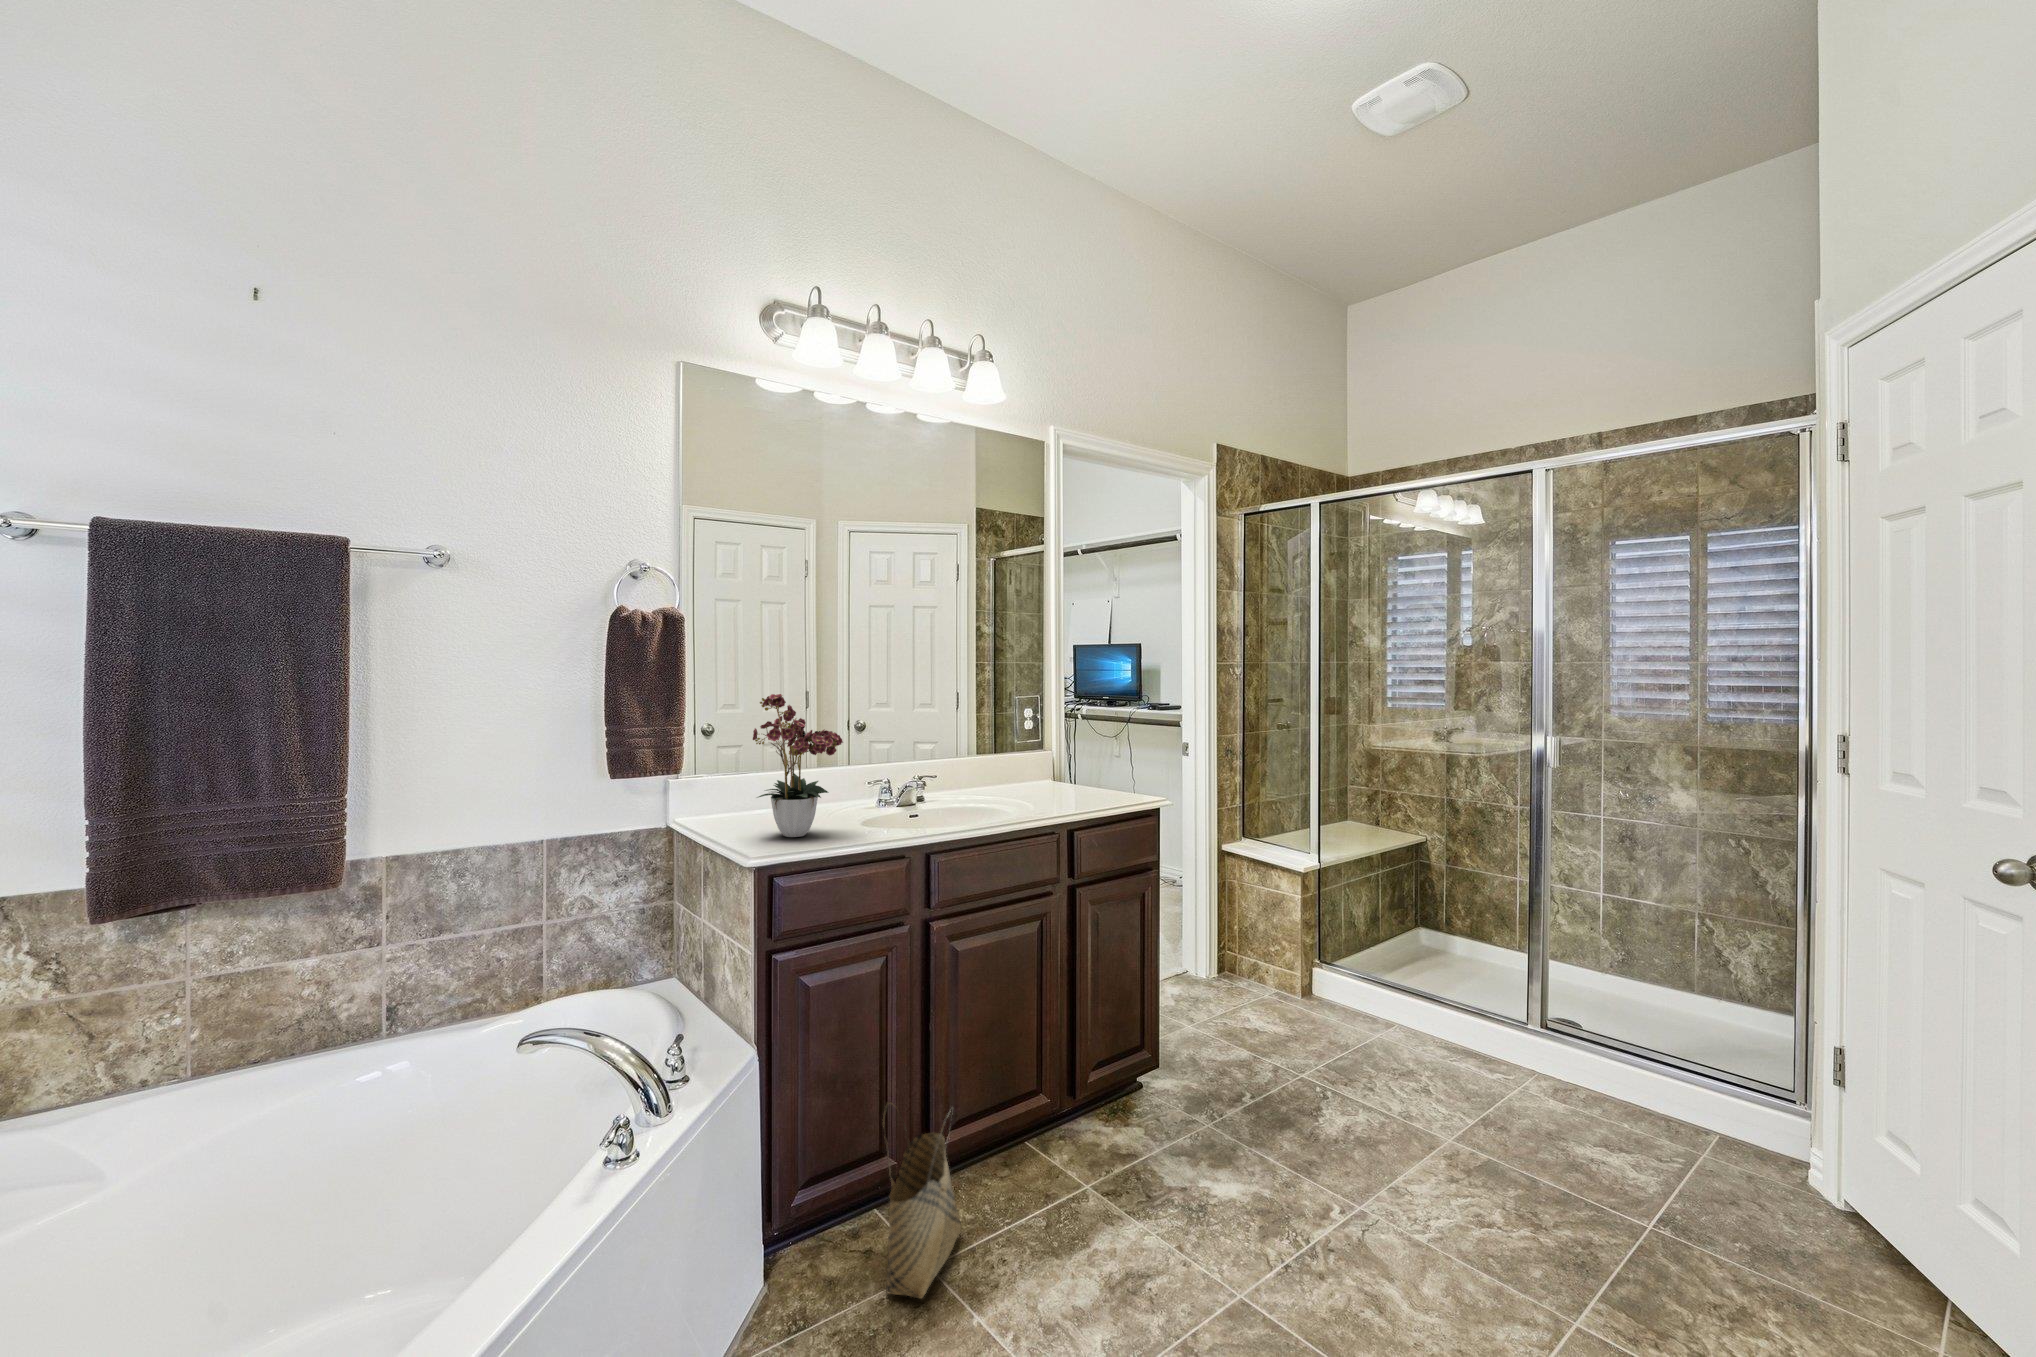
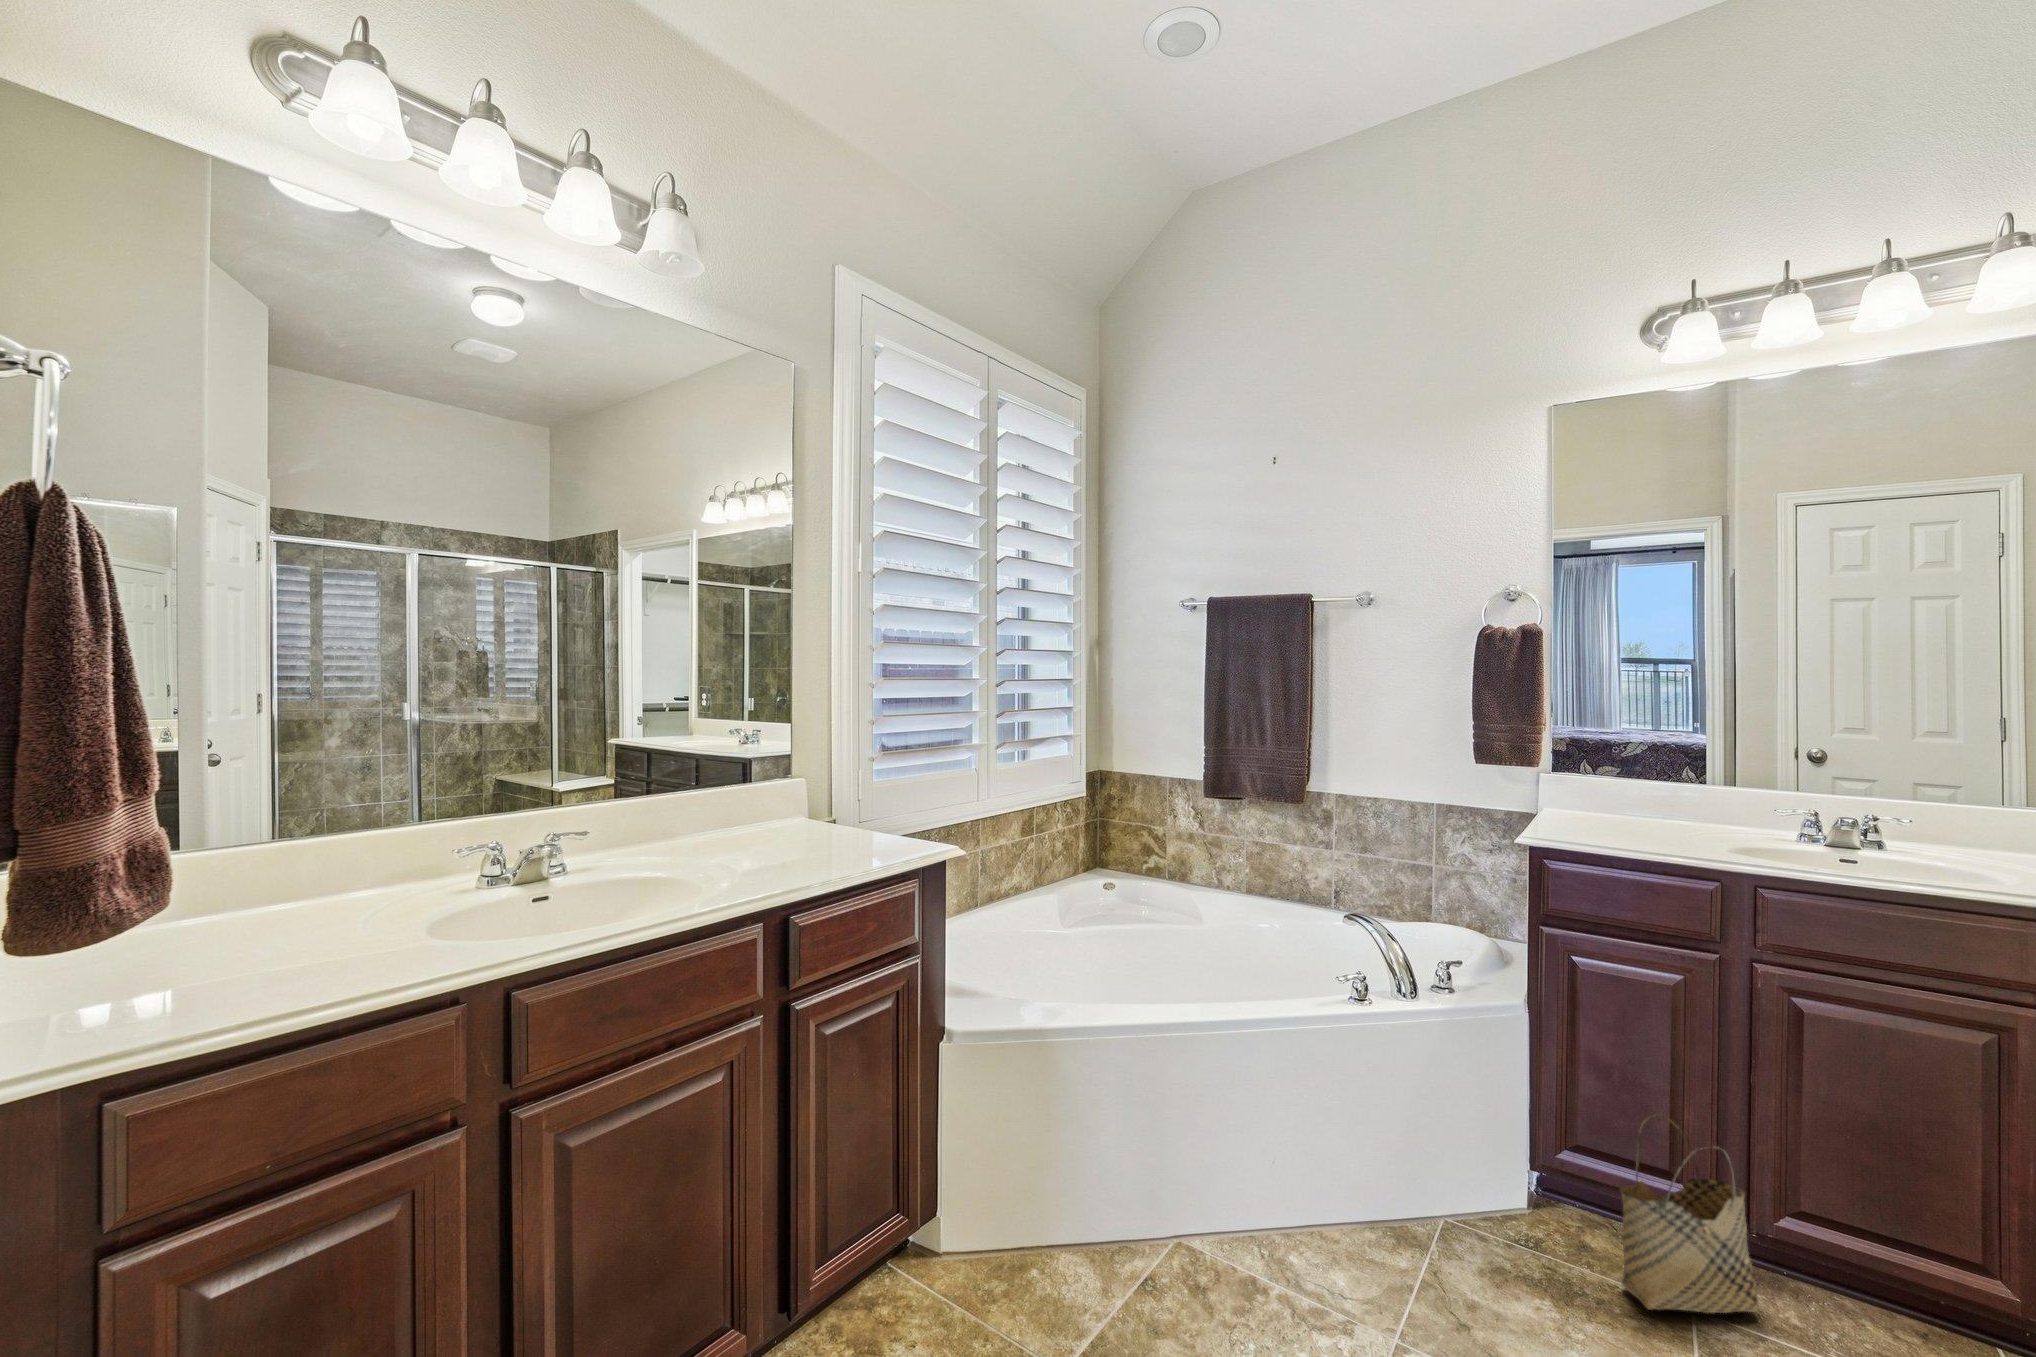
flower arrangement: present [753,694,843,837] -> none [1565,691,1685,836]

